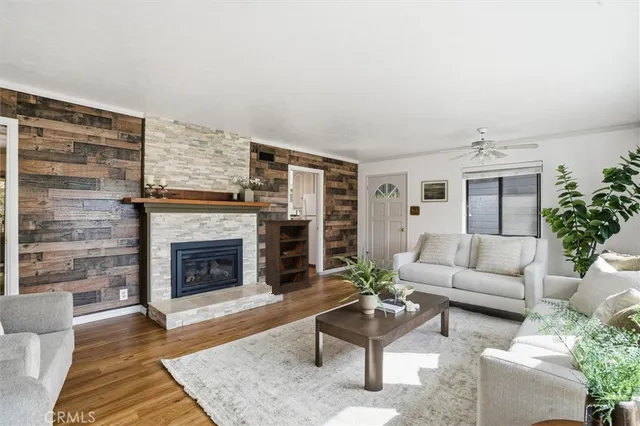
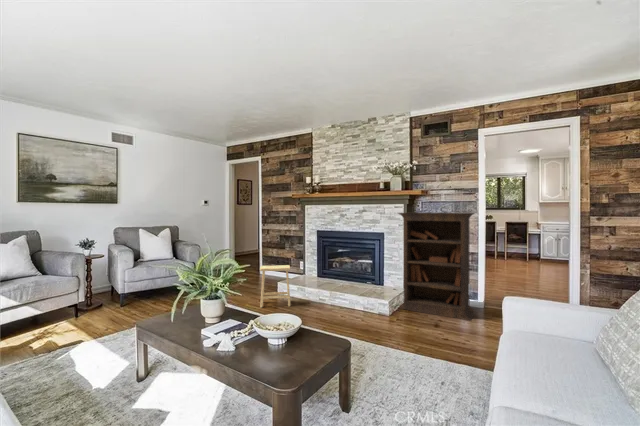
footstool: none [194,281,230,336] -> present [260,265,290,308]

